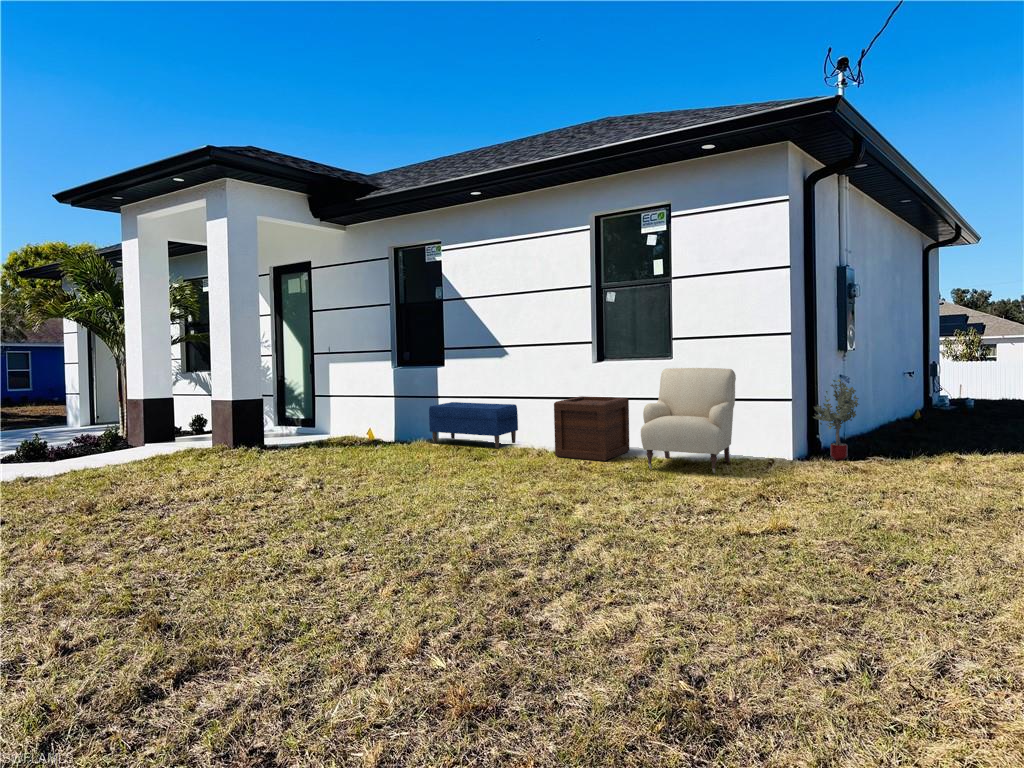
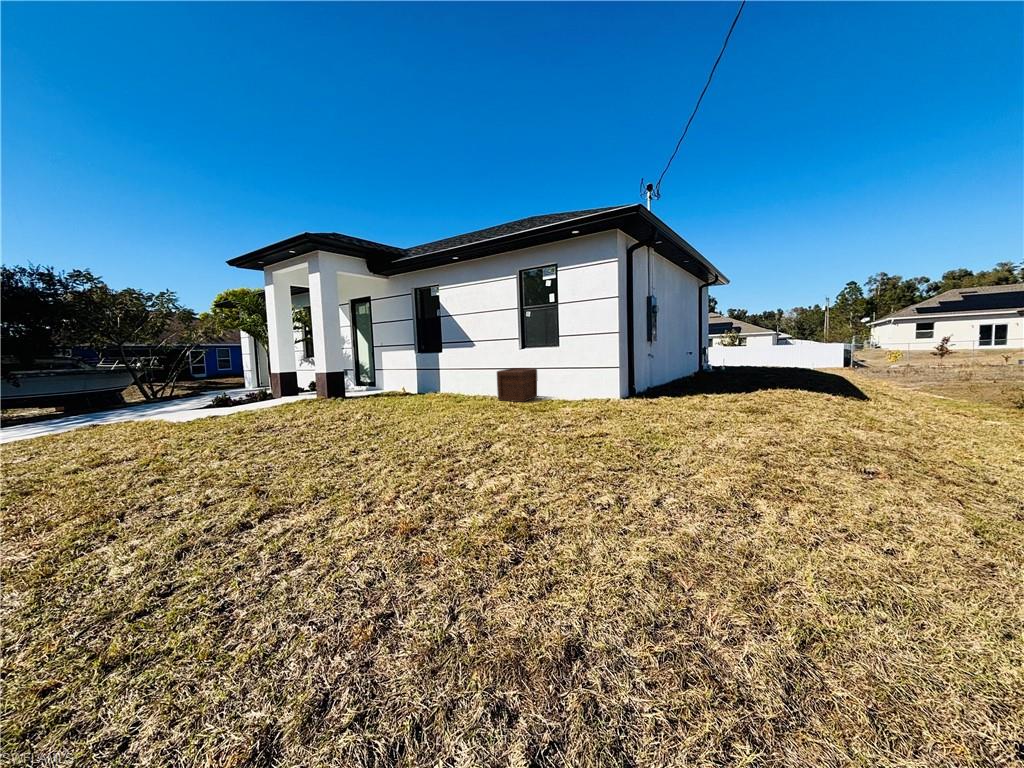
chair: present [641,368,736,473] -> none [540,352,591,407]
potted tree: present [813,379,859,460] -> none [631,356,657,399]
bench: present [429,402,518,448] -> none [433,372,481,397]

